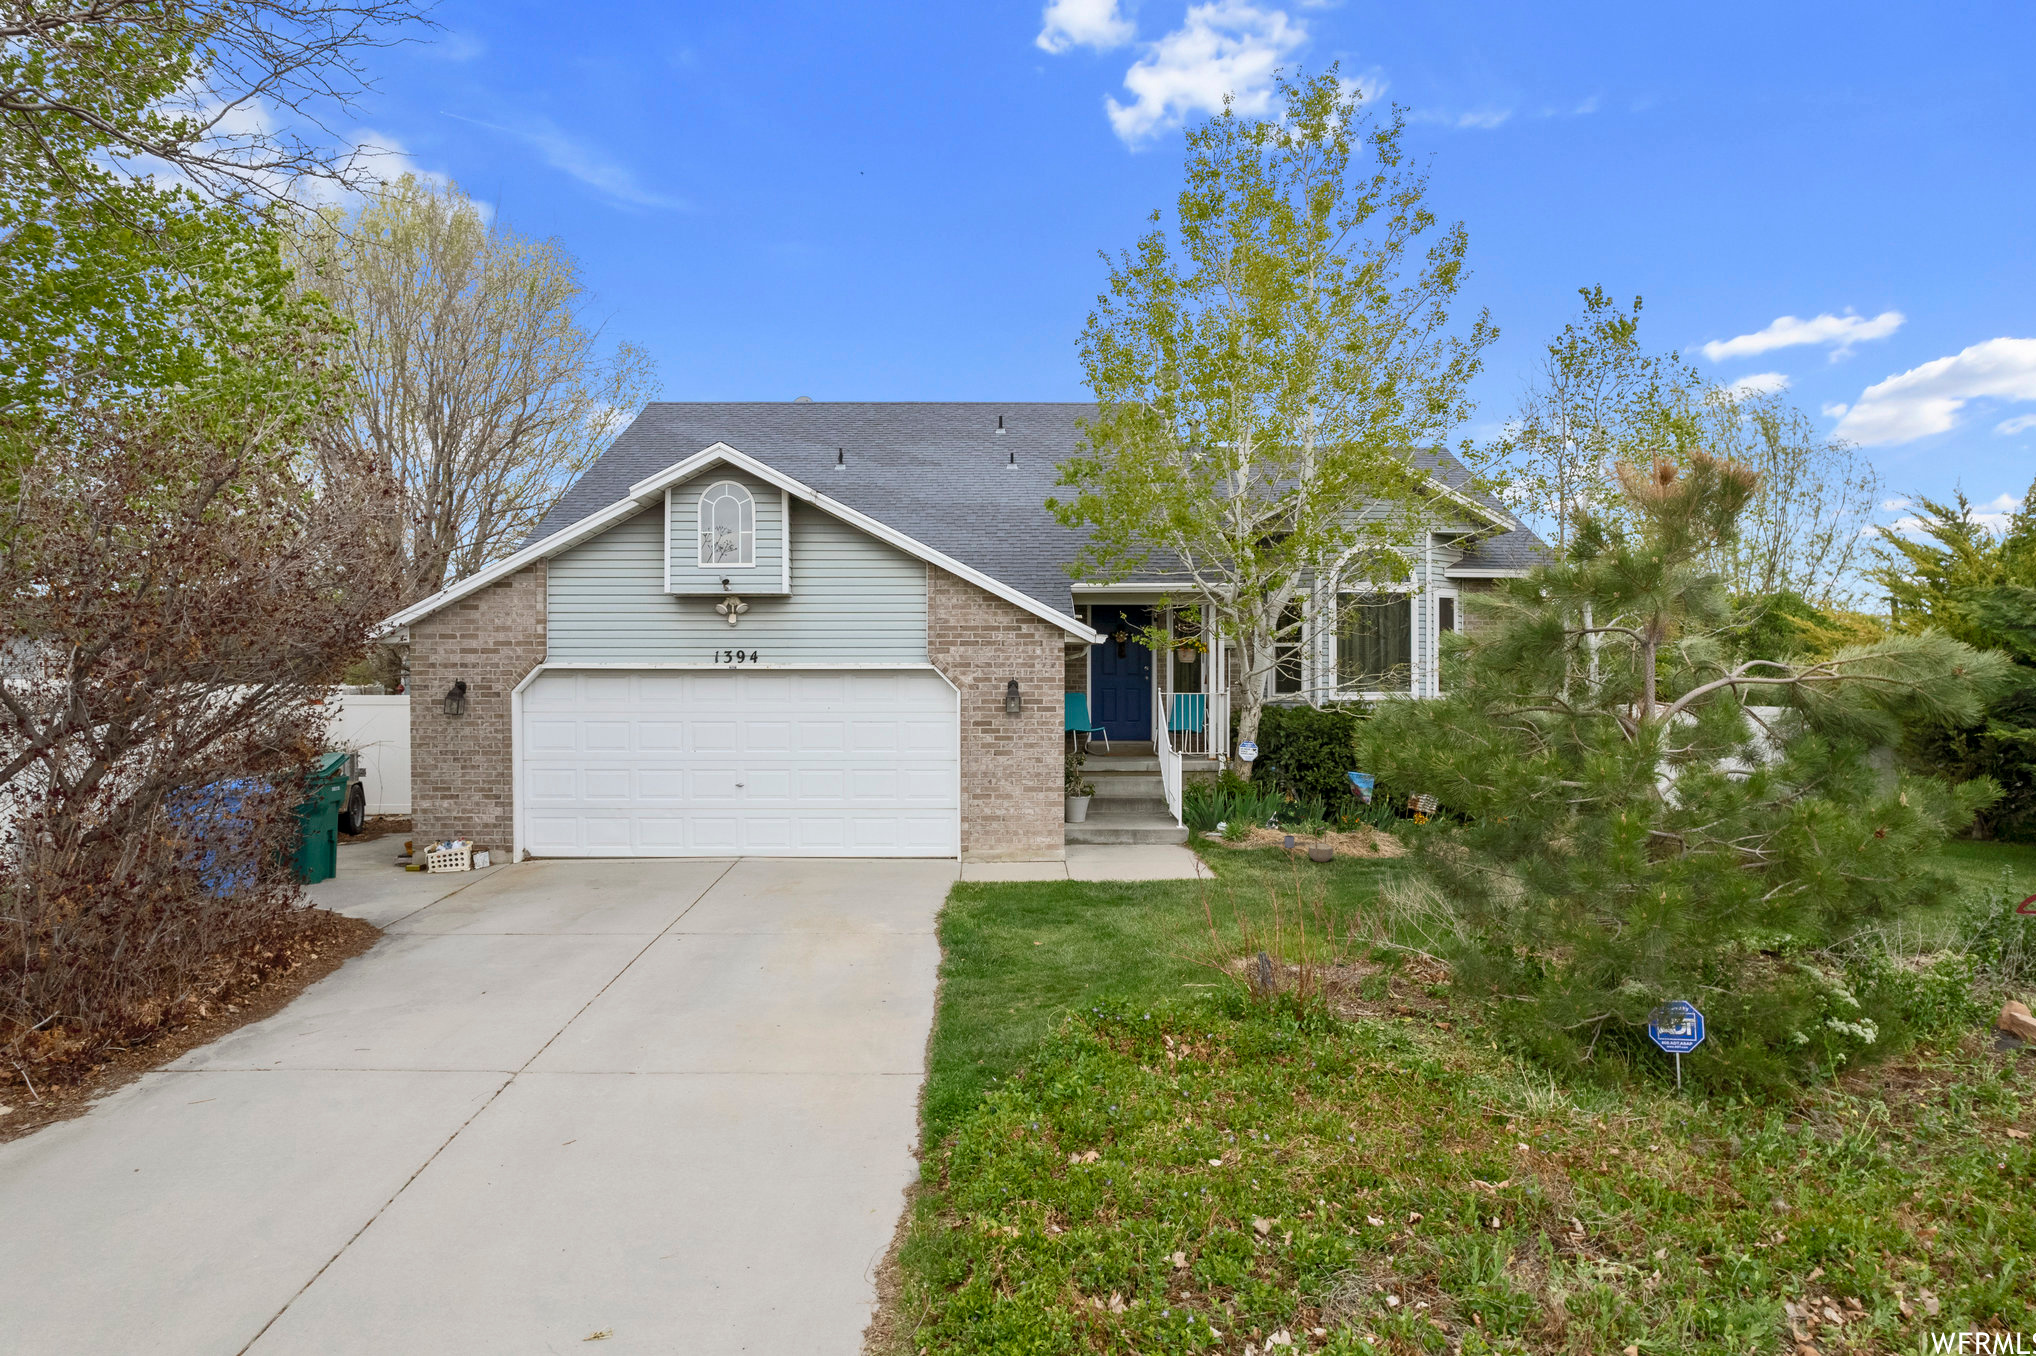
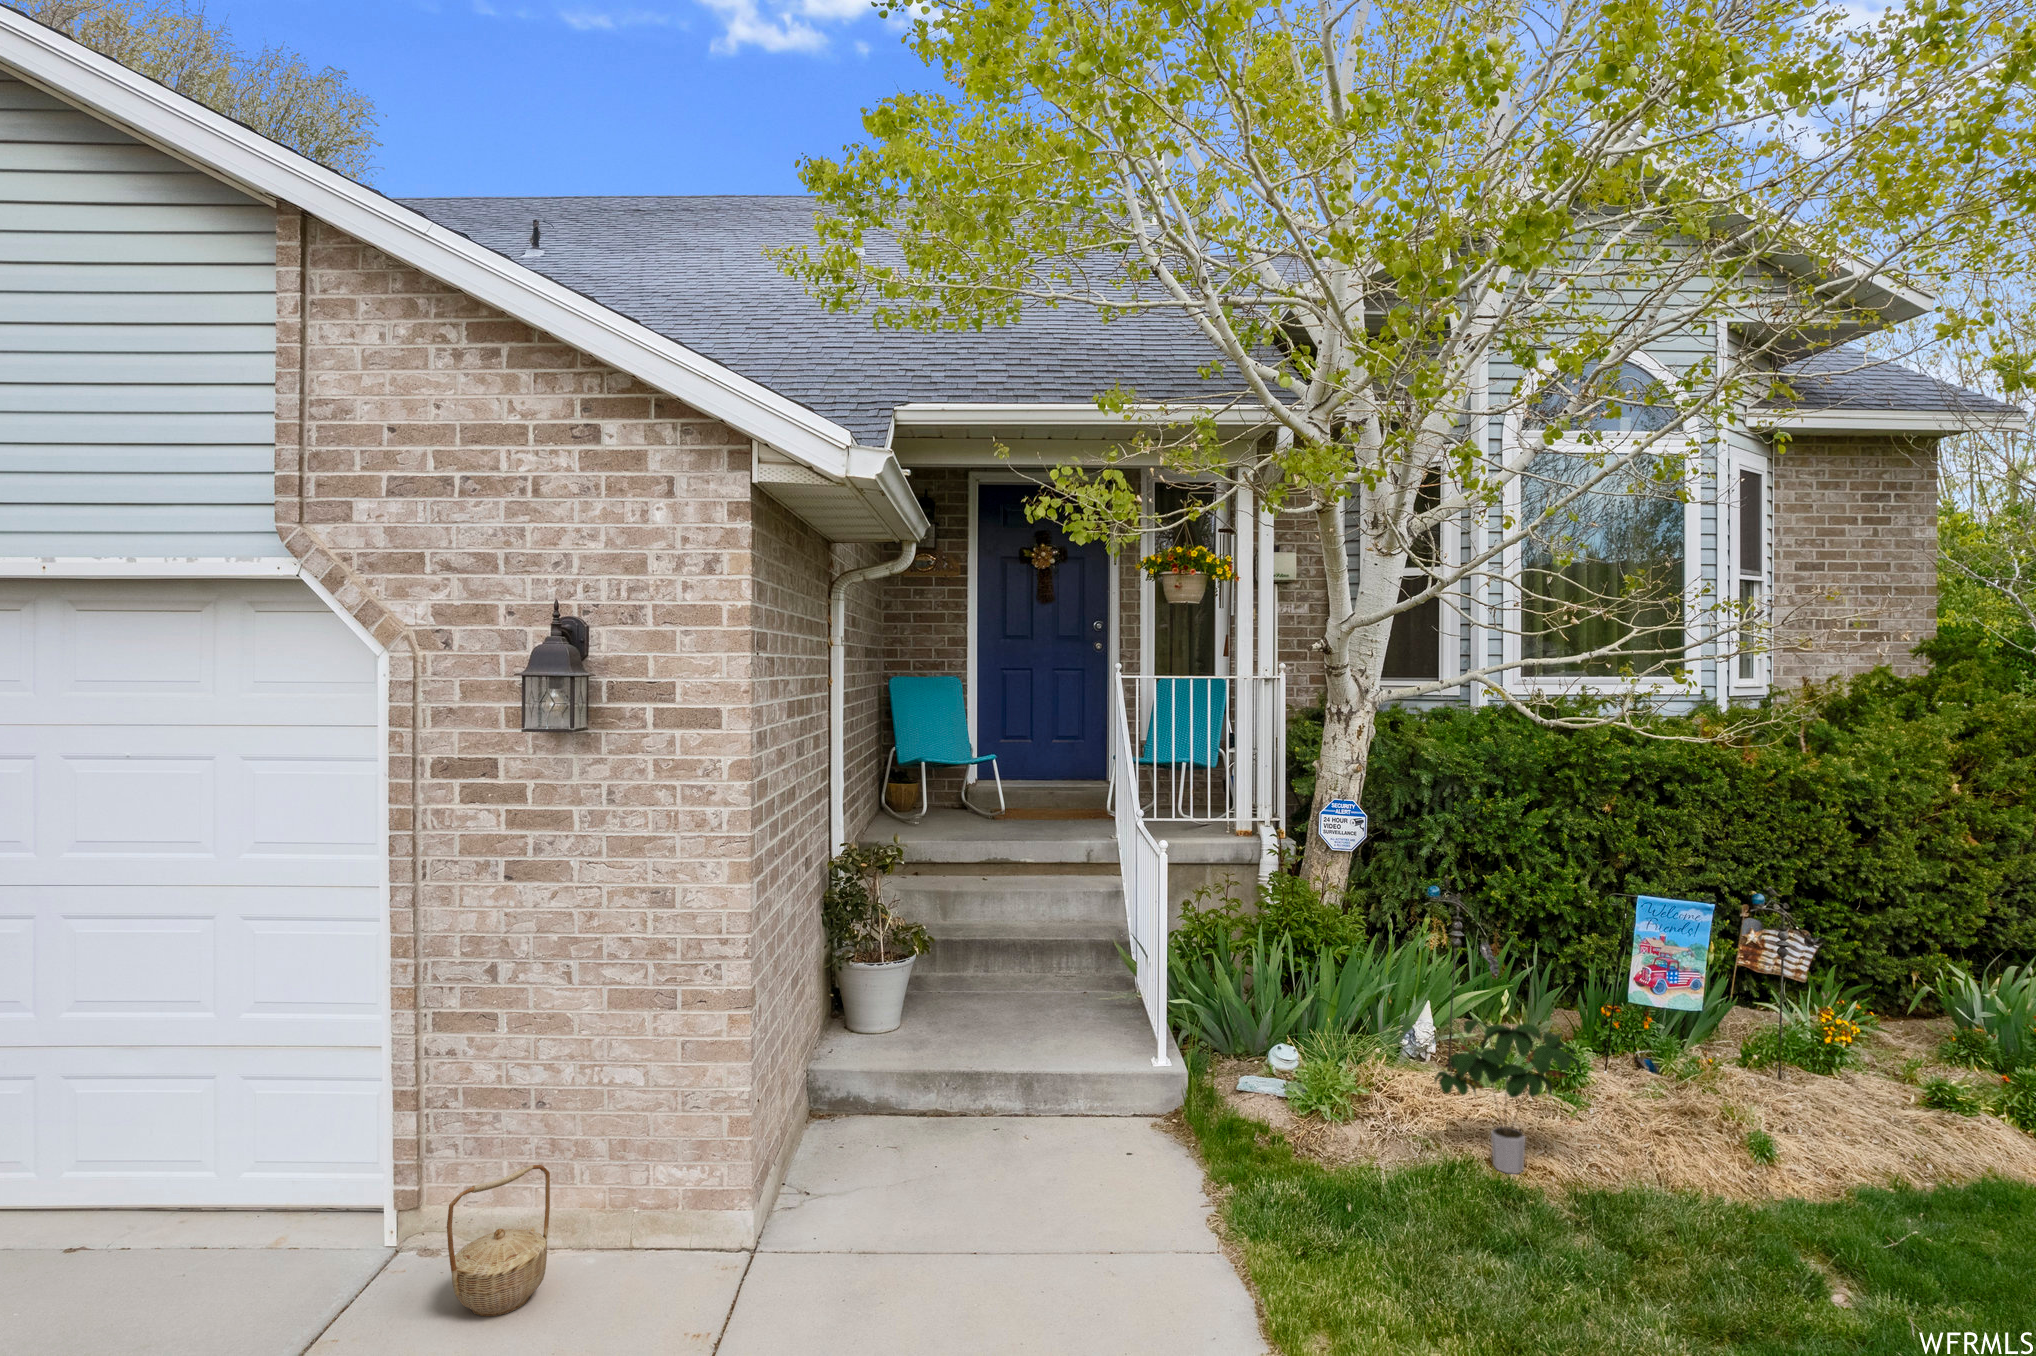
basket: present [1309,826,1333,862] -> present [447,1165,550,1316]

